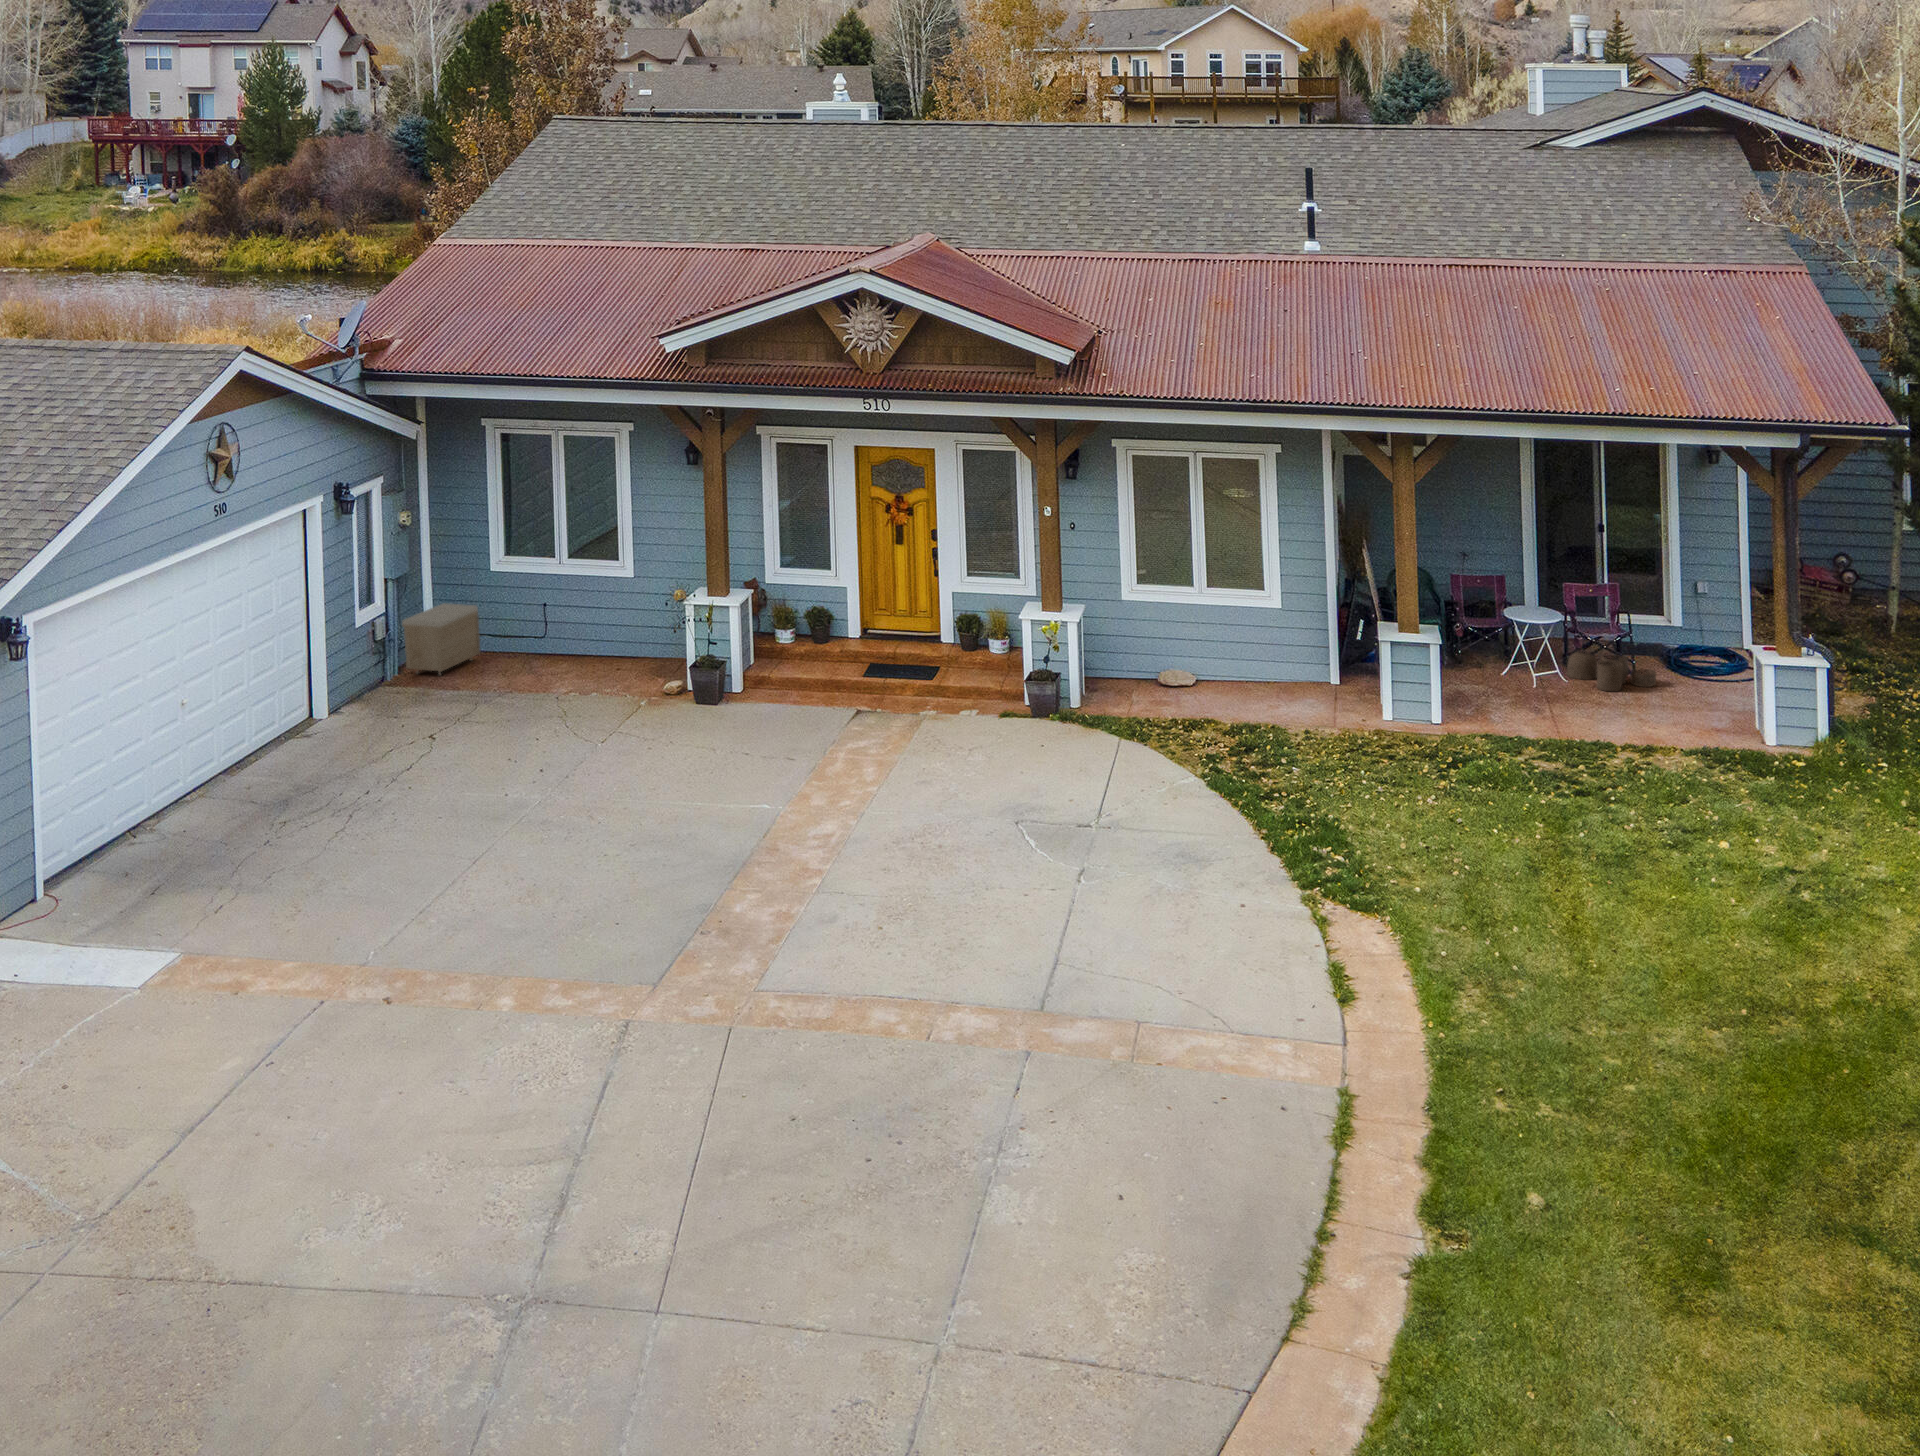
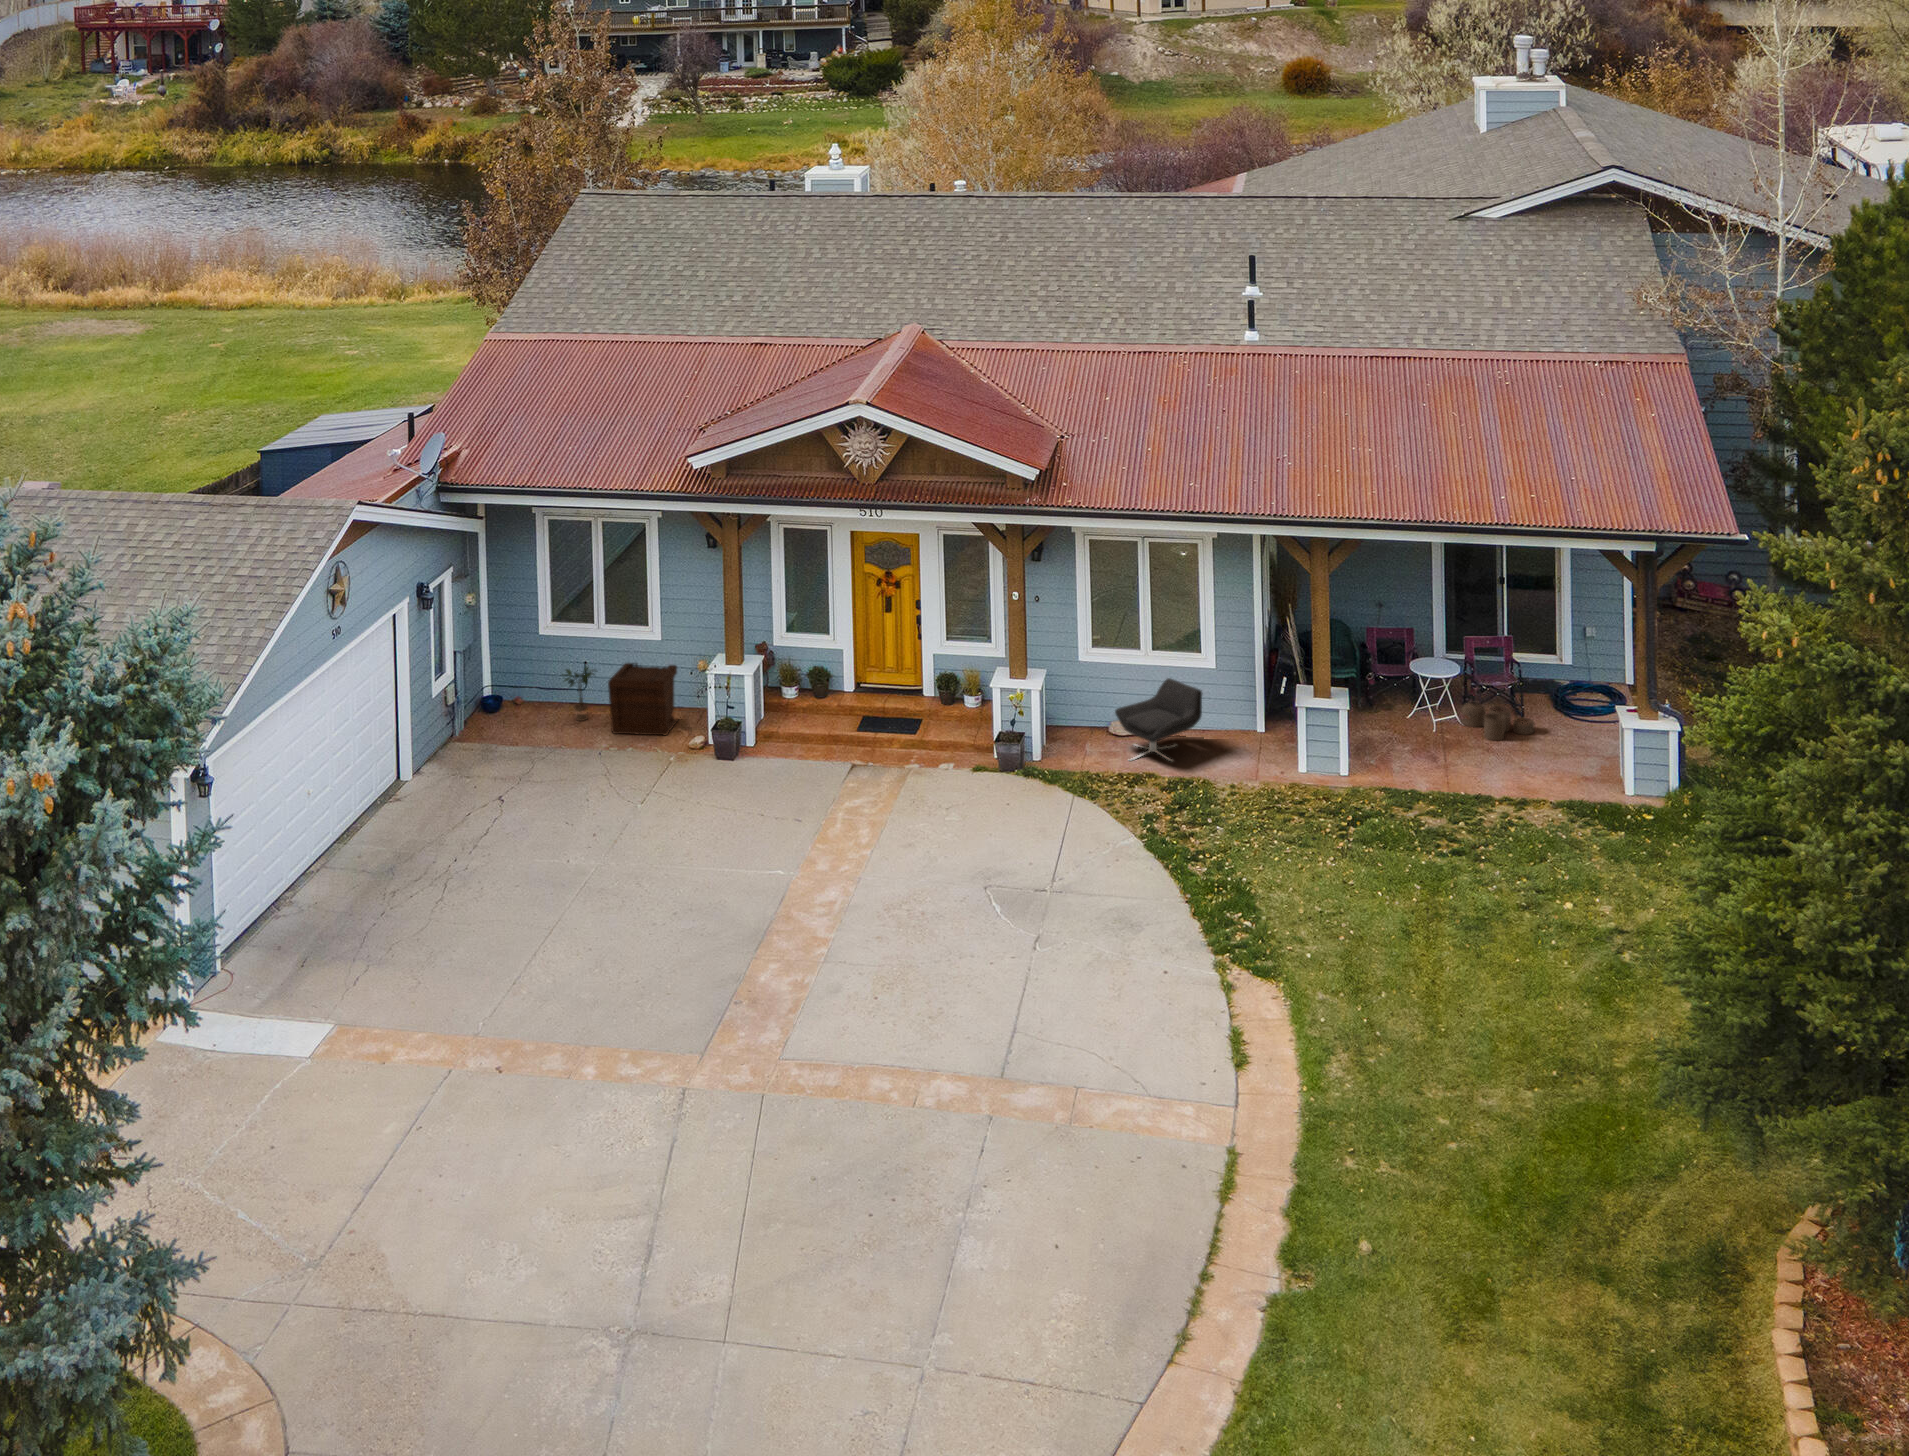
wooden crate: none [567,597,655,680] -> present [608,663,681,735]
potted plant: none [513,602,557,667] -> present [562,666,595,721]
storage bench: present [402,603,480,675] -> none [466,665,533,732]
lounge chair: none [1162,615,1266,707] -> present [1115,678,1202,761]

